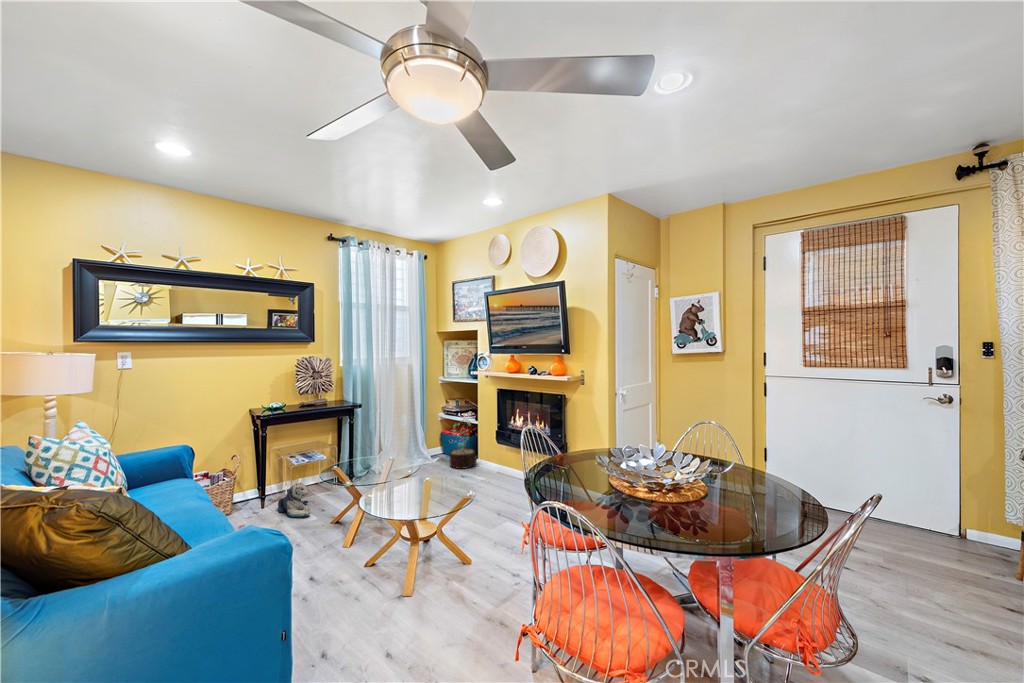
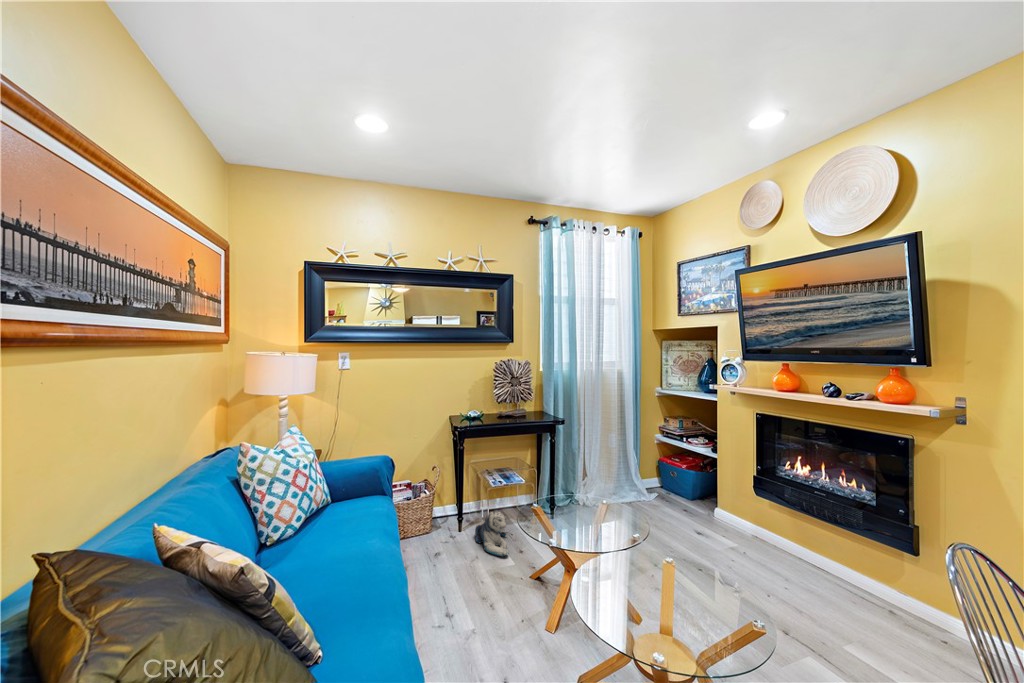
decorative plant: present [449,419,476,469] -> none [676,448,716,519]

